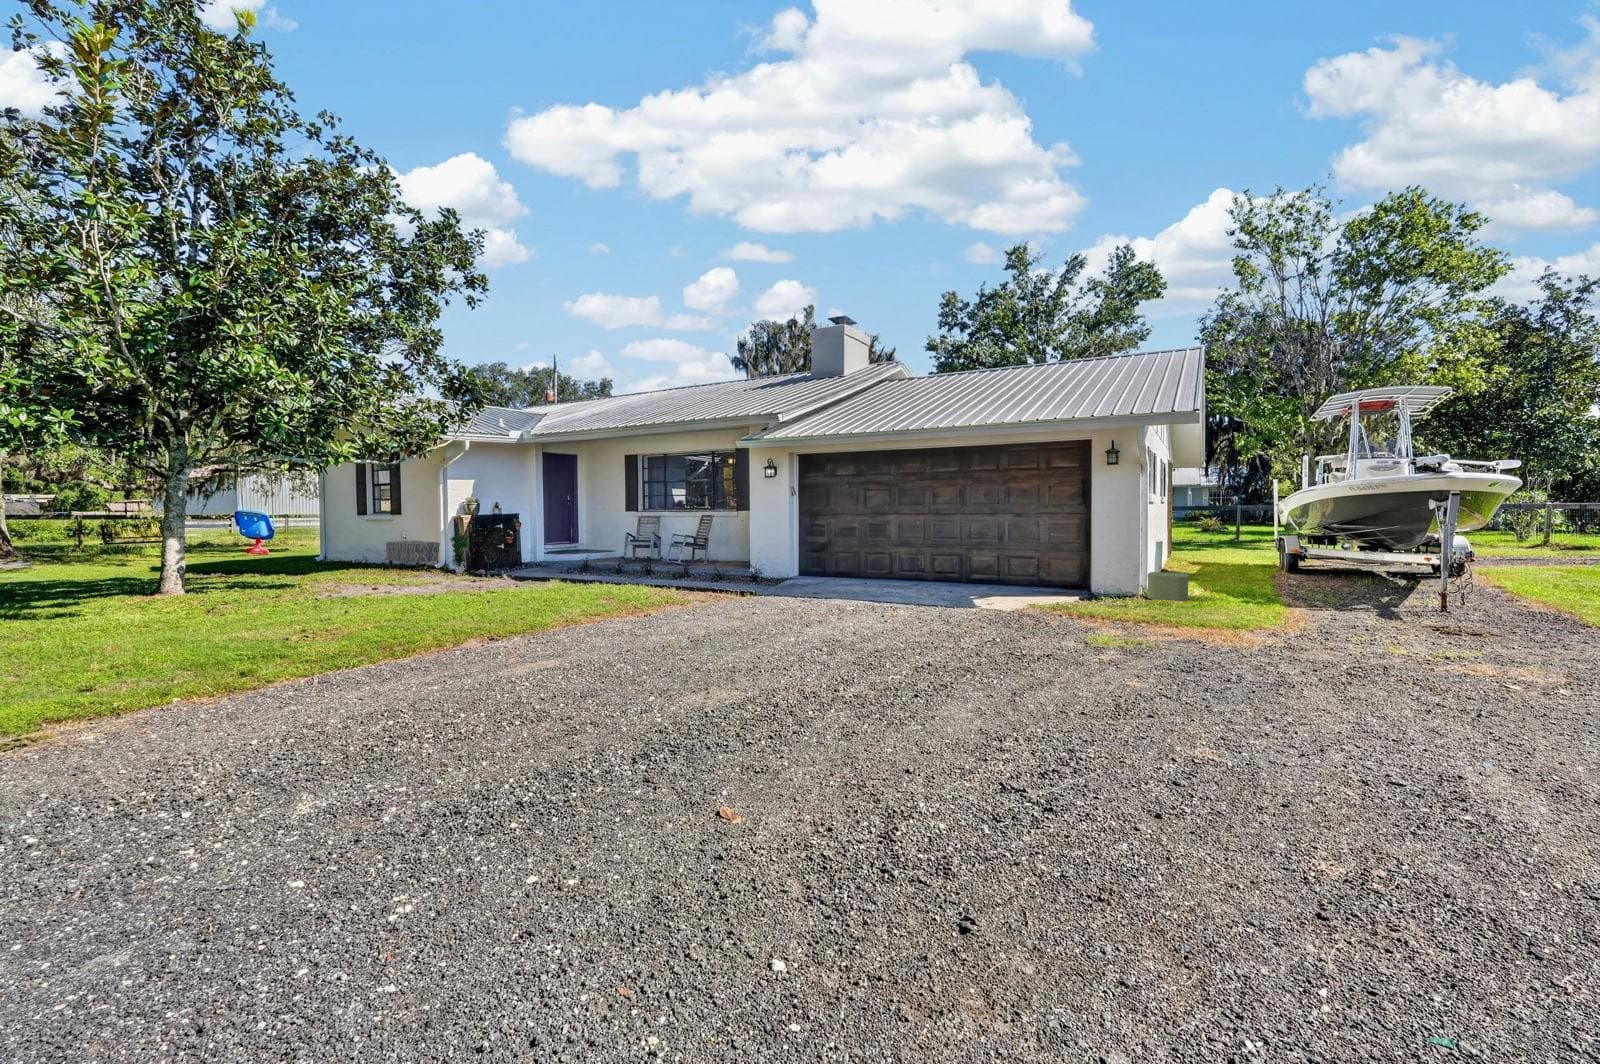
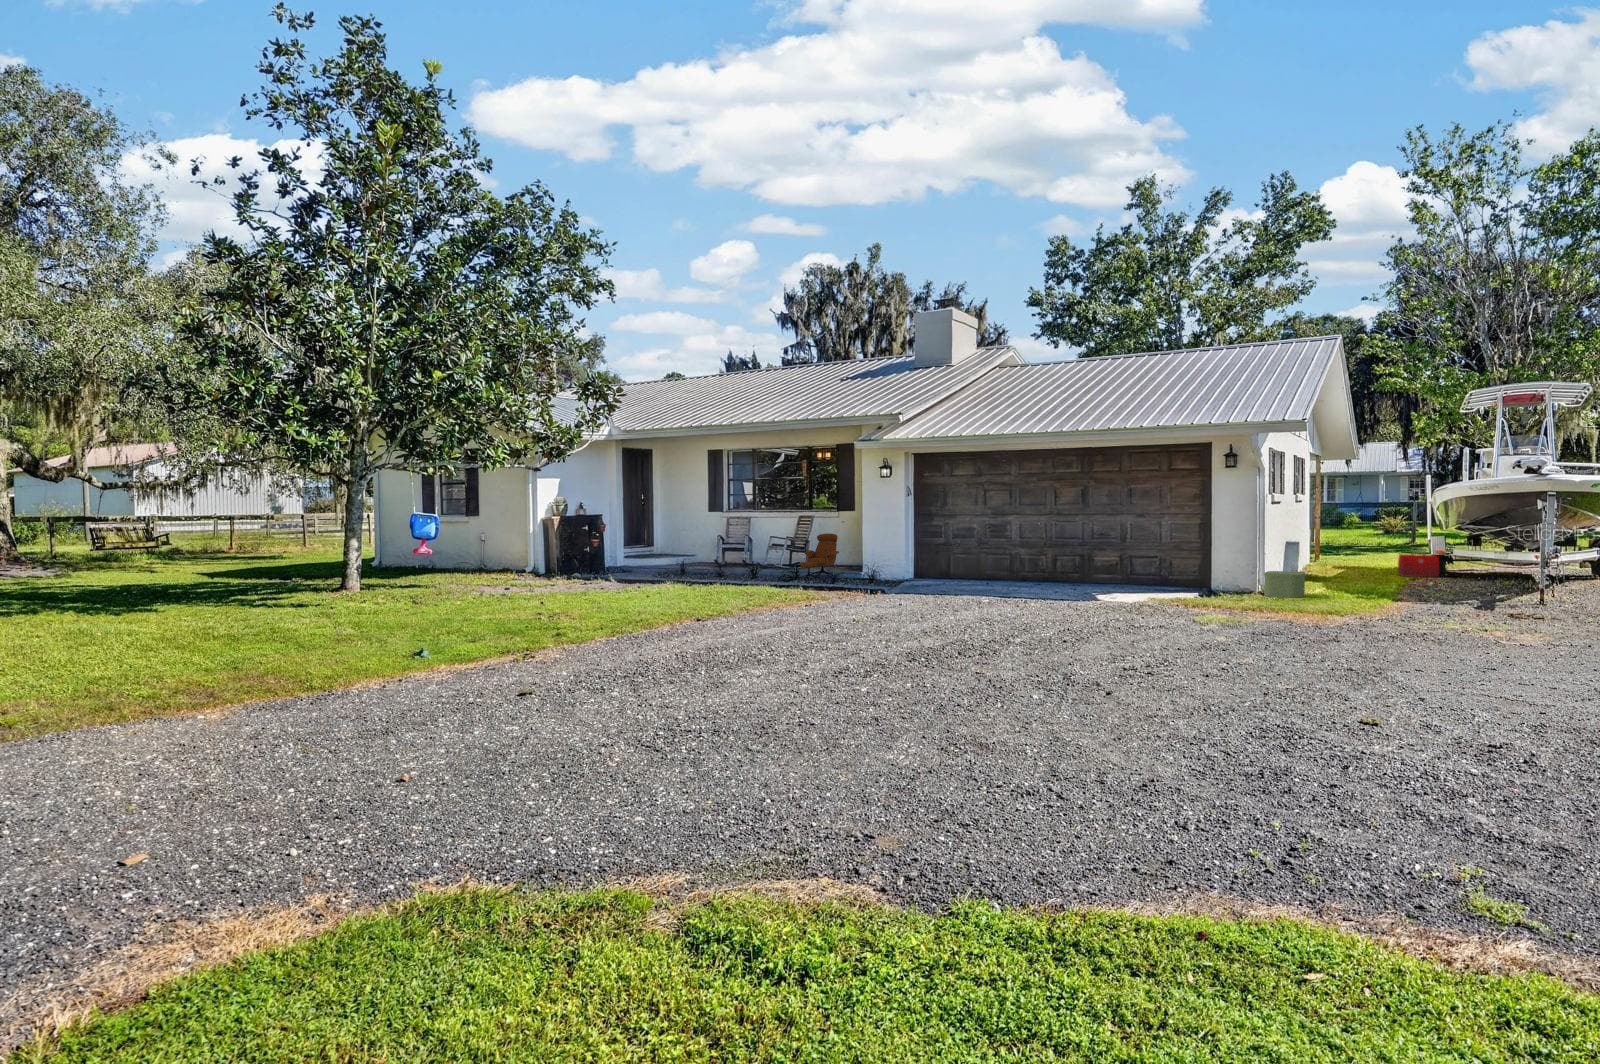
lounge chair: none [696,532,736,577] -> present [799,533,839,579]
potted plant: present [450,534,468,574] -> none [540,533,561,577]
bench: present [386,541,440,571] -> none [468,544,528,575]
toolbox: none [1255,548,1297,574] -> present [1398,550,1439,577]

